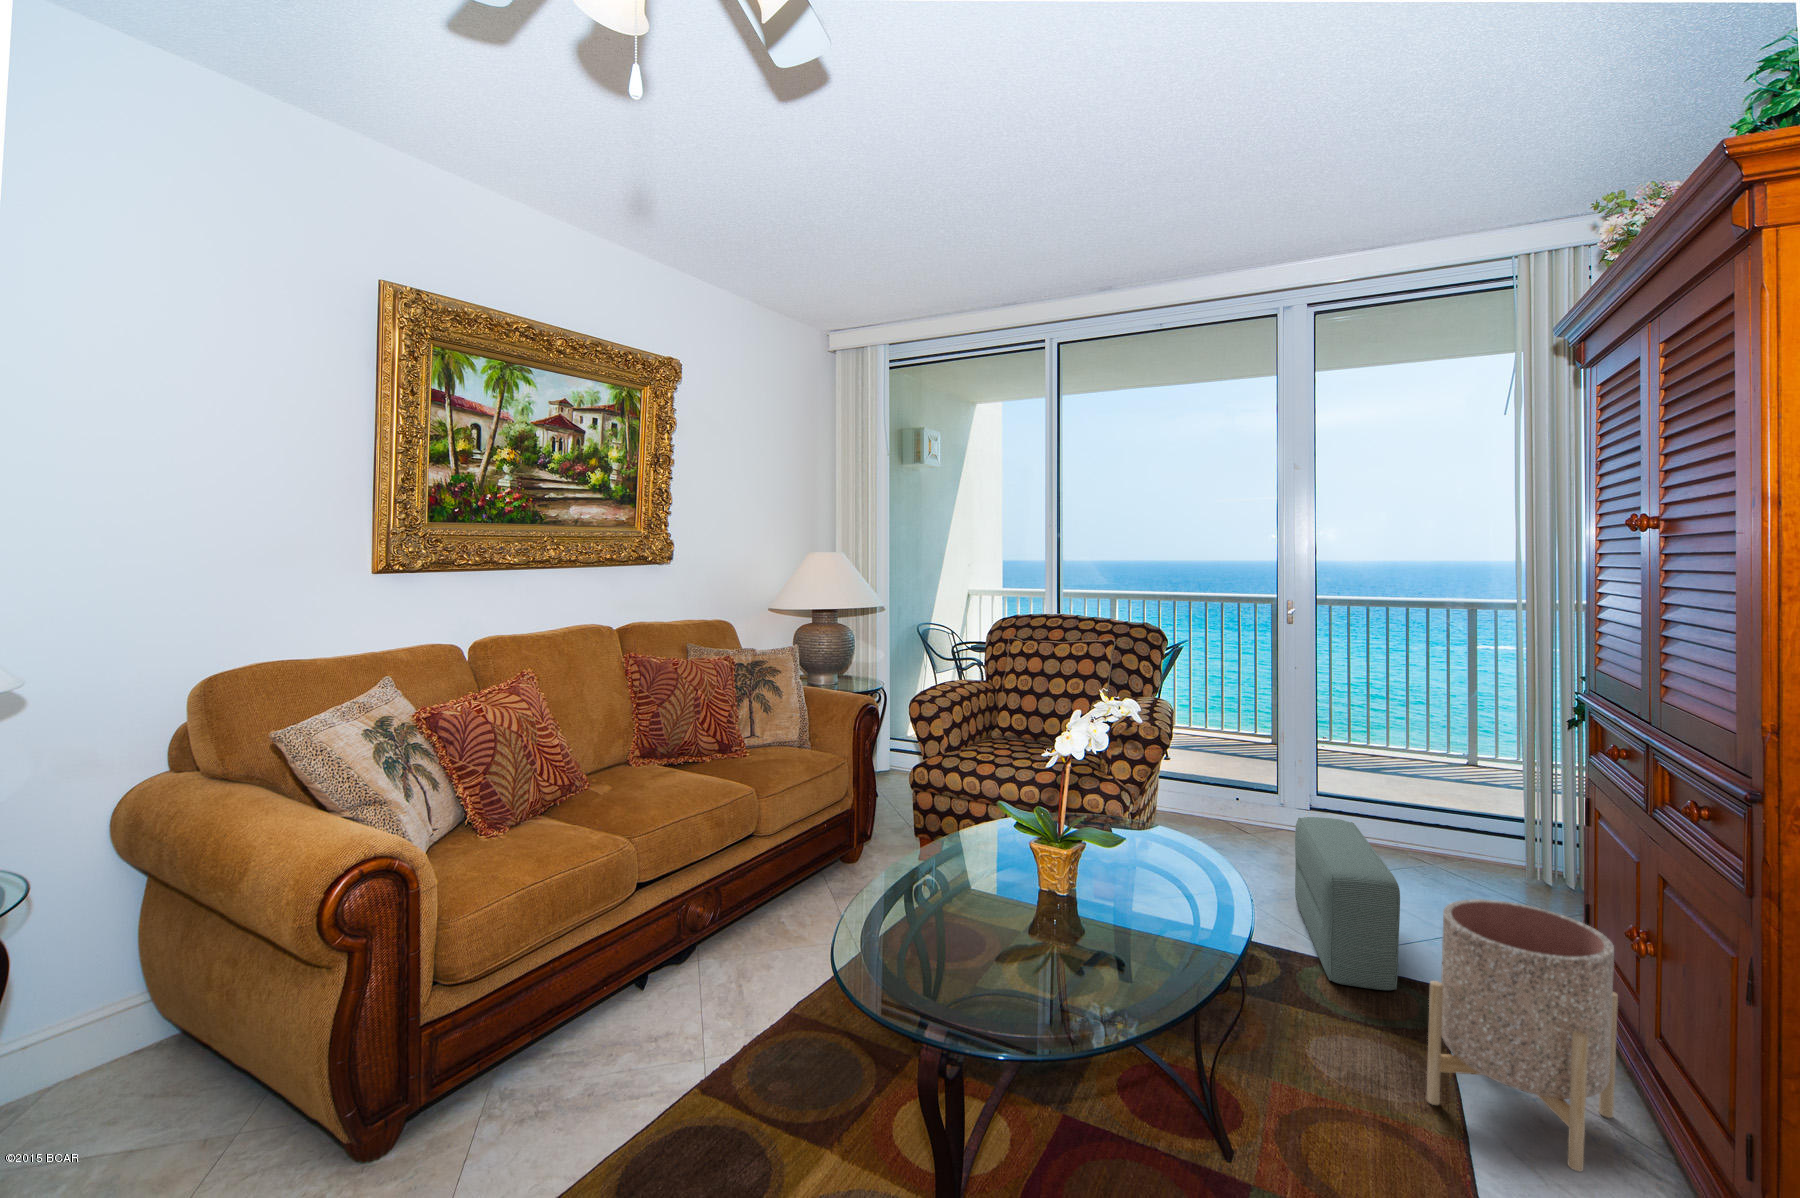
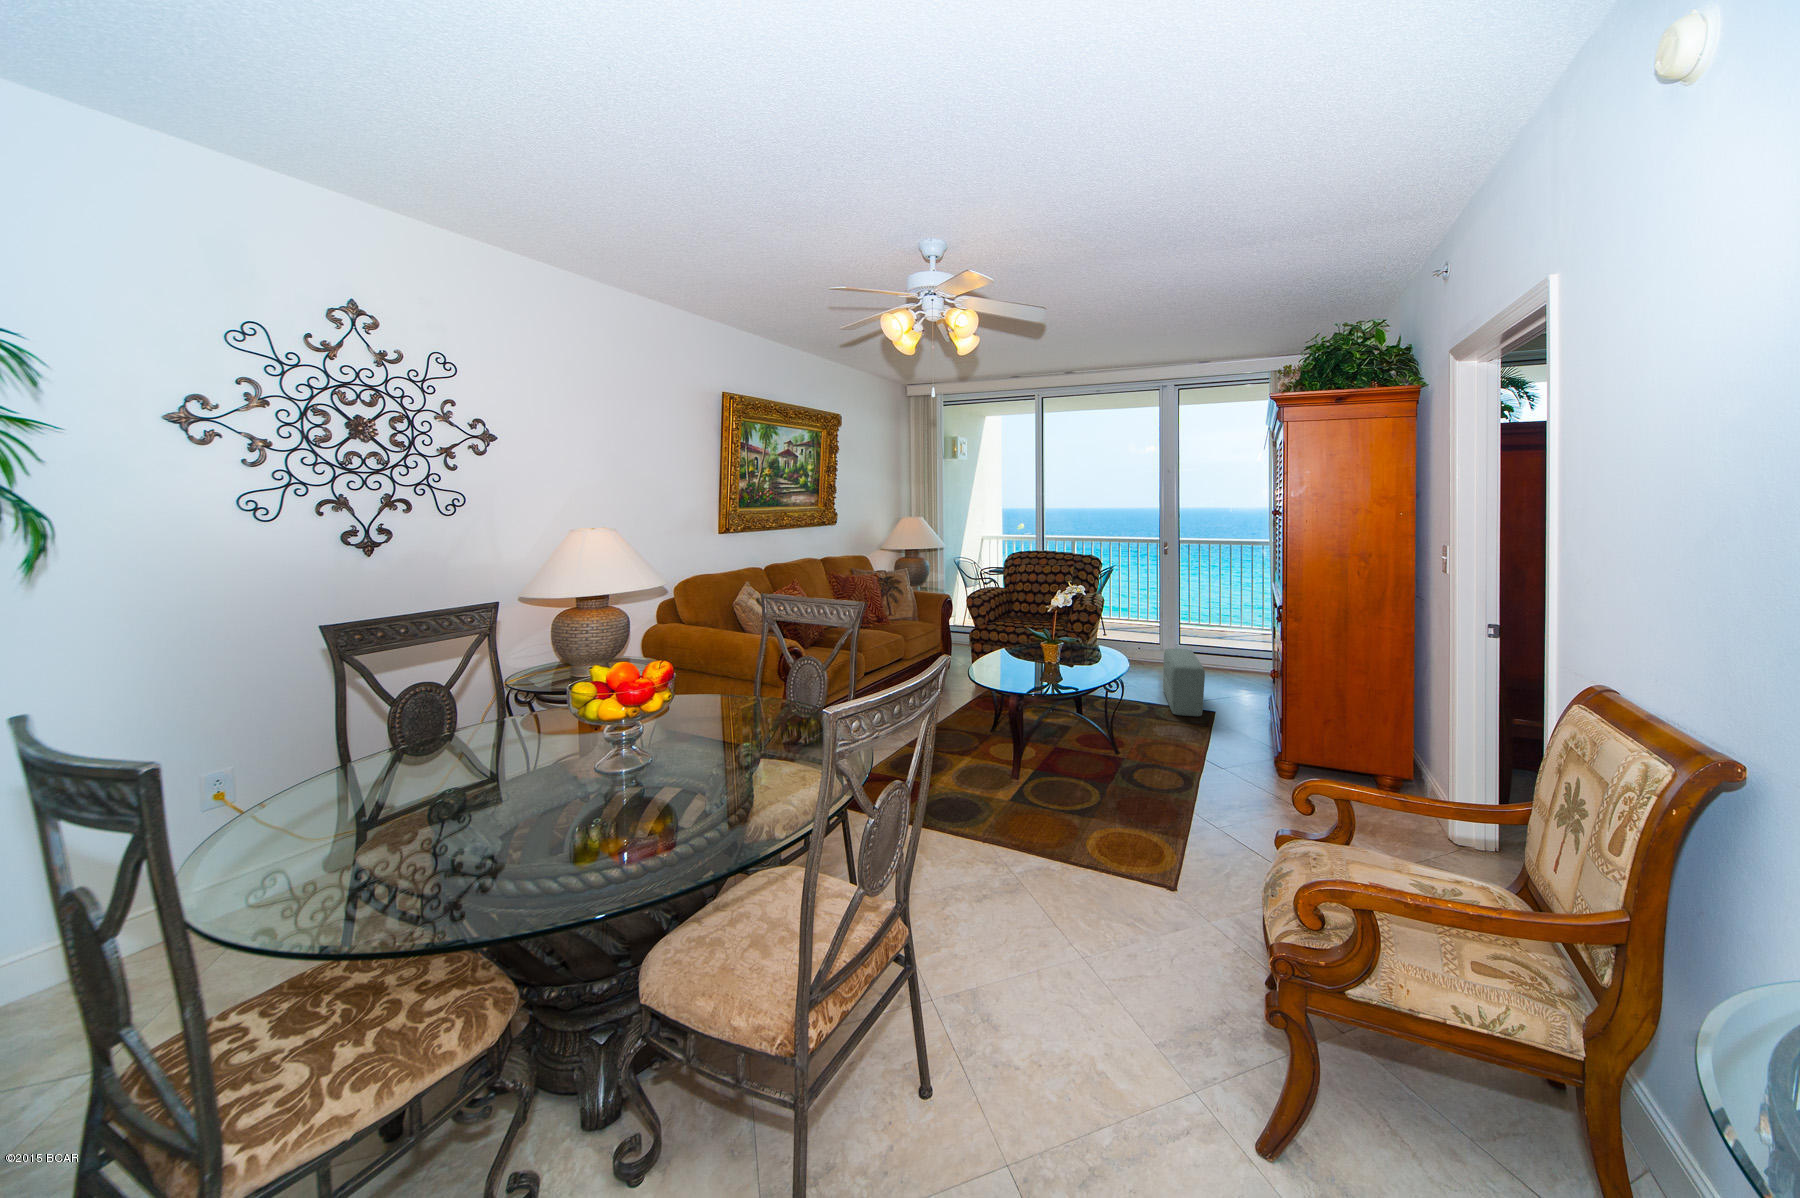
planter: present [1427,899,1618,1171] -> none [1203,667,1278,758]

